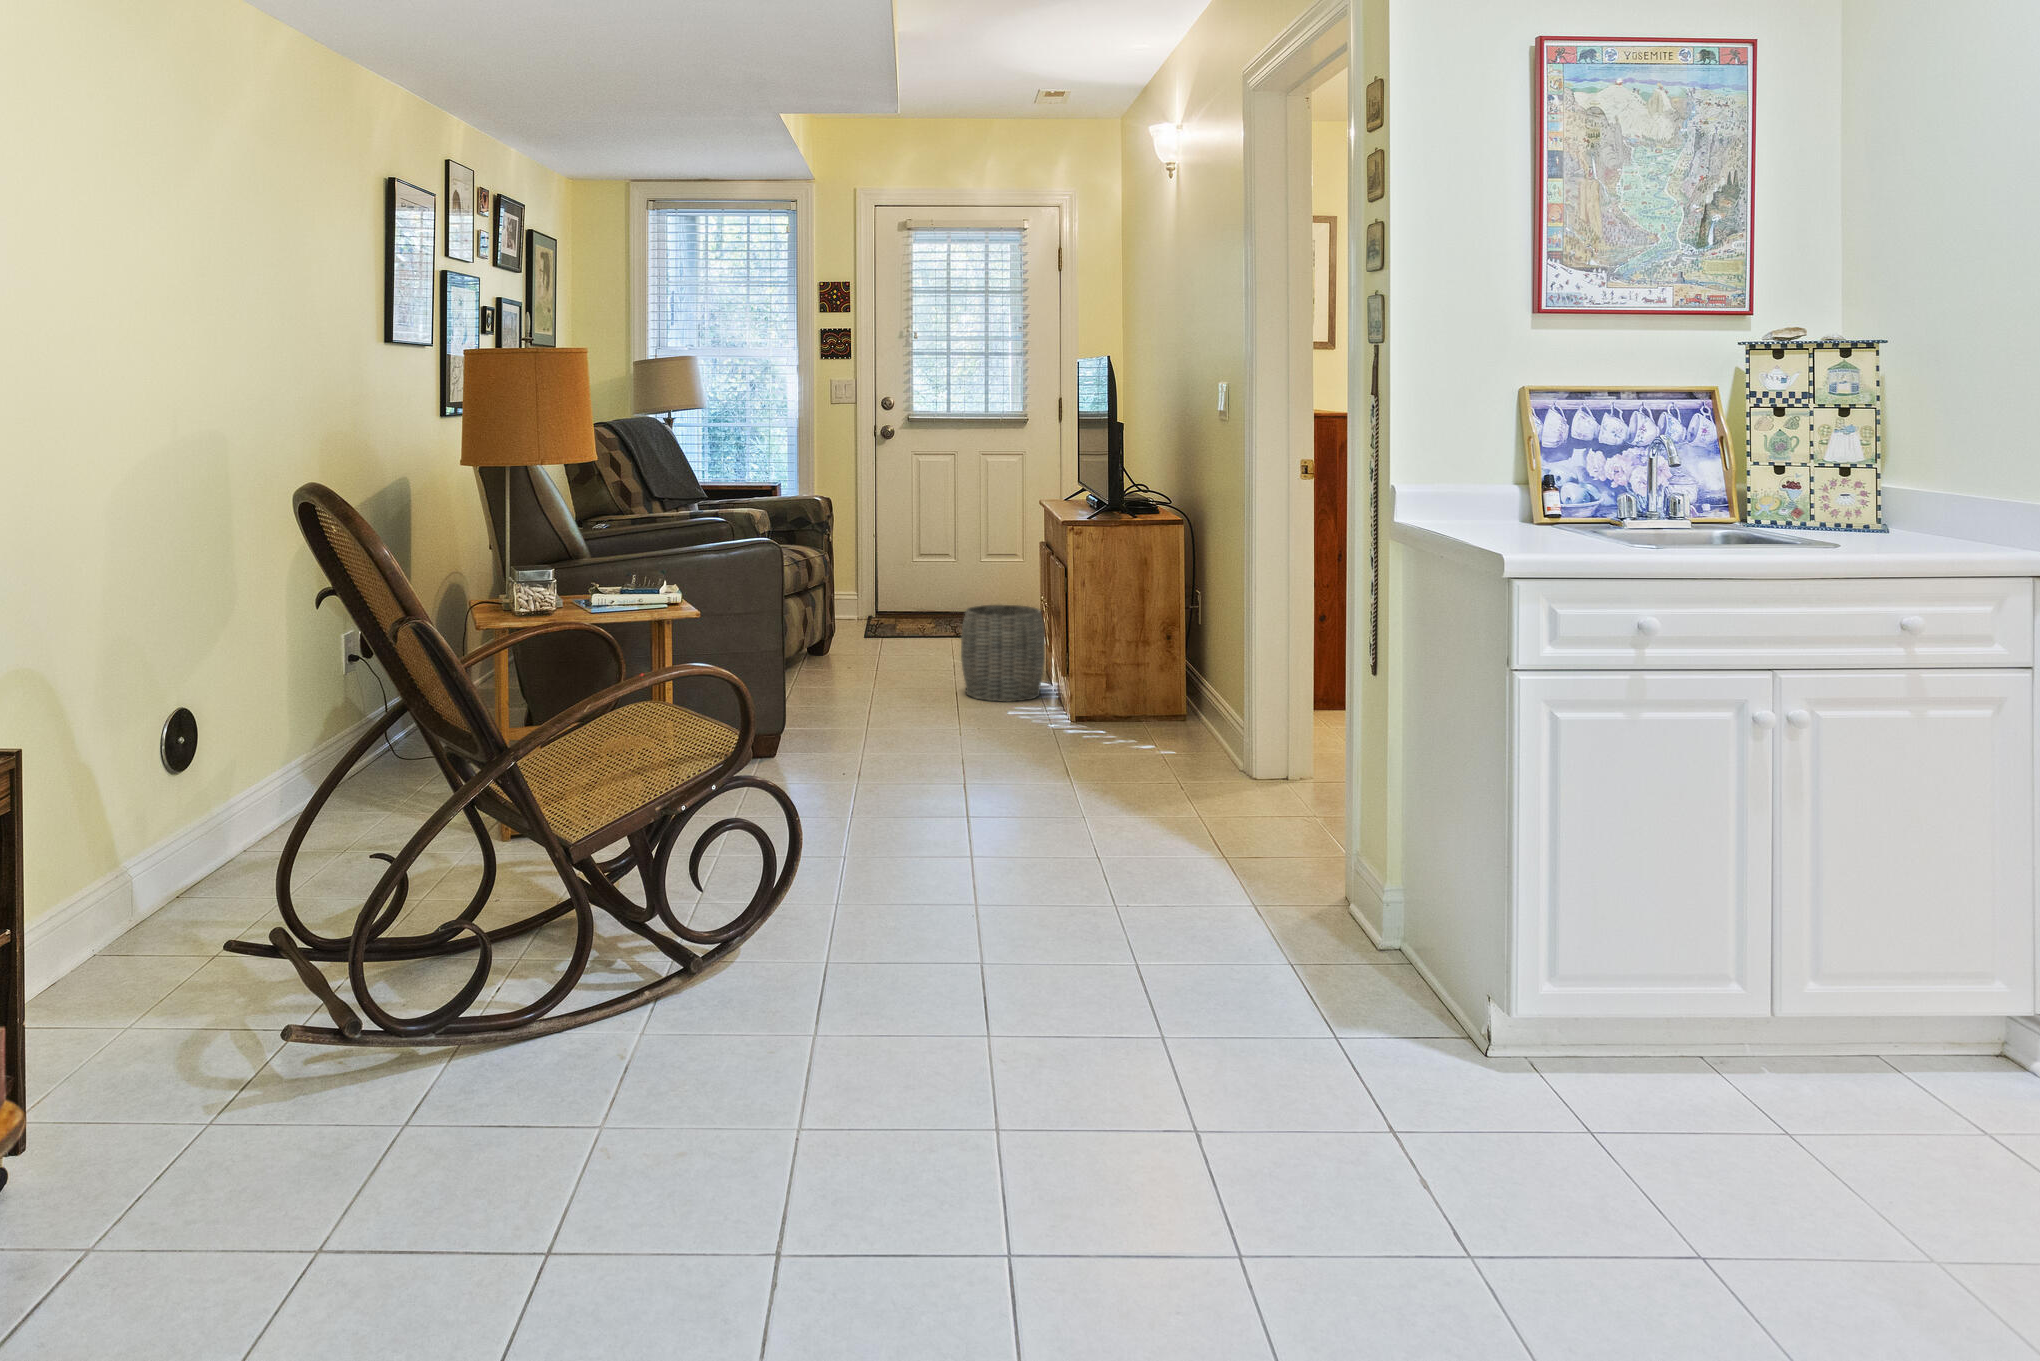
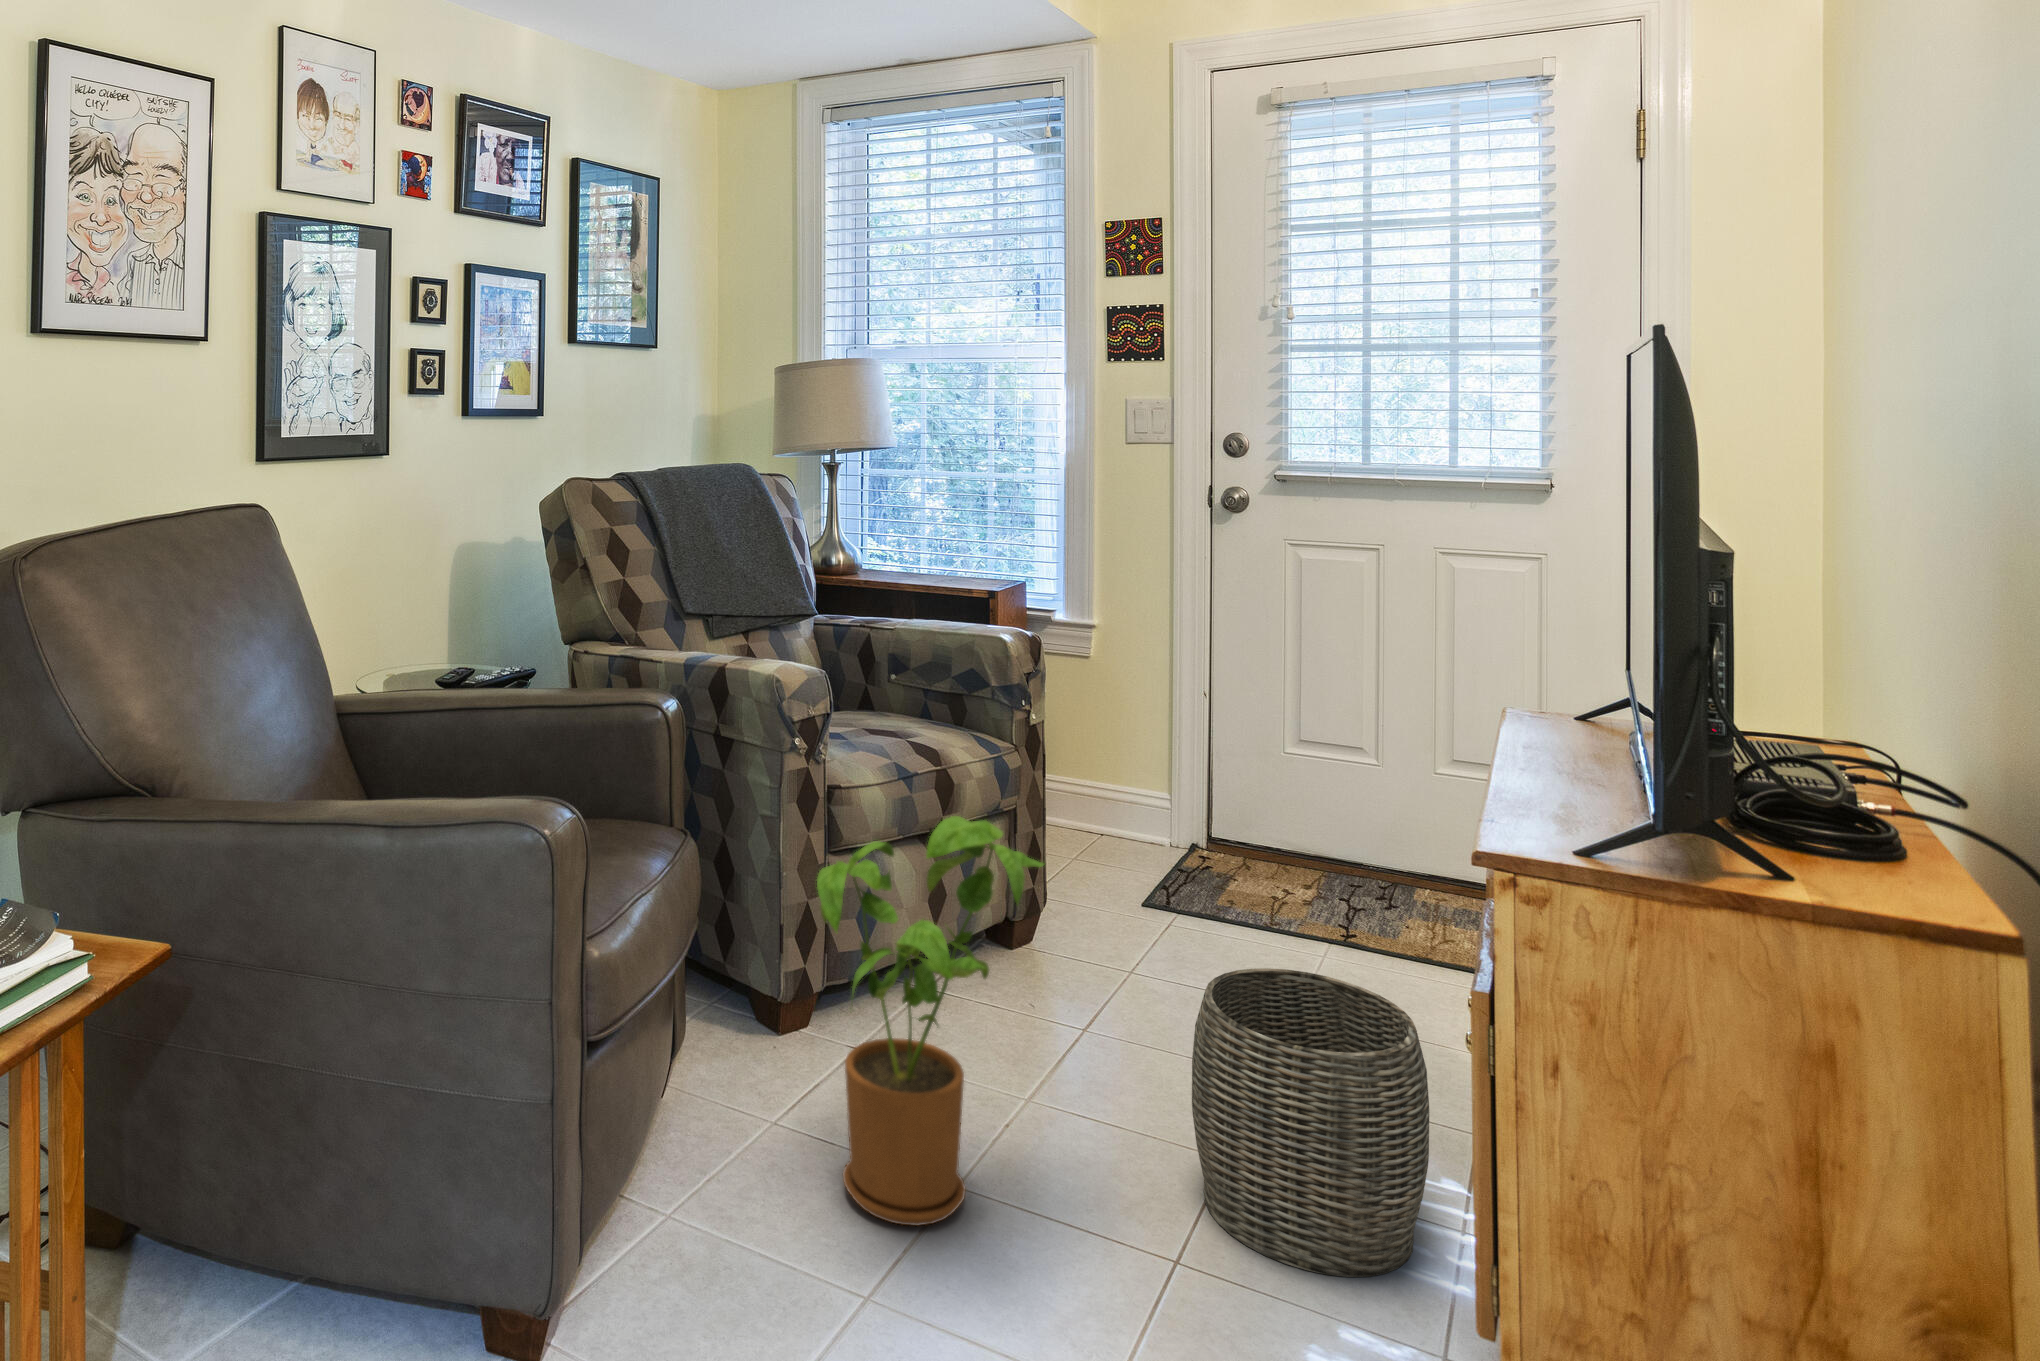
house plant: none [822,544,915,717] -> present [817,816,1044,1226]

